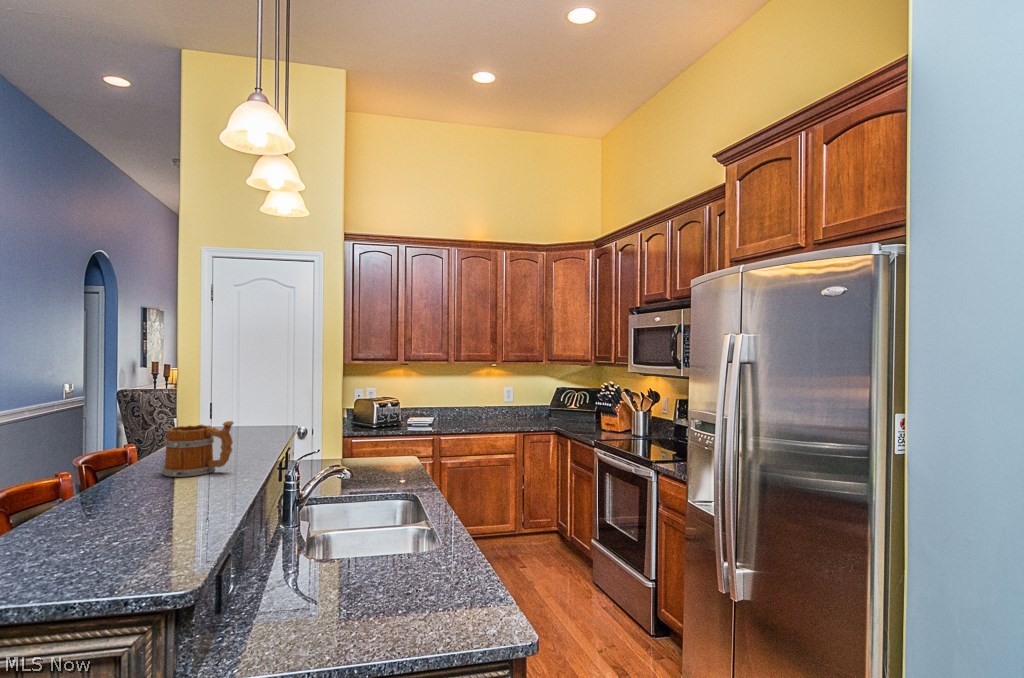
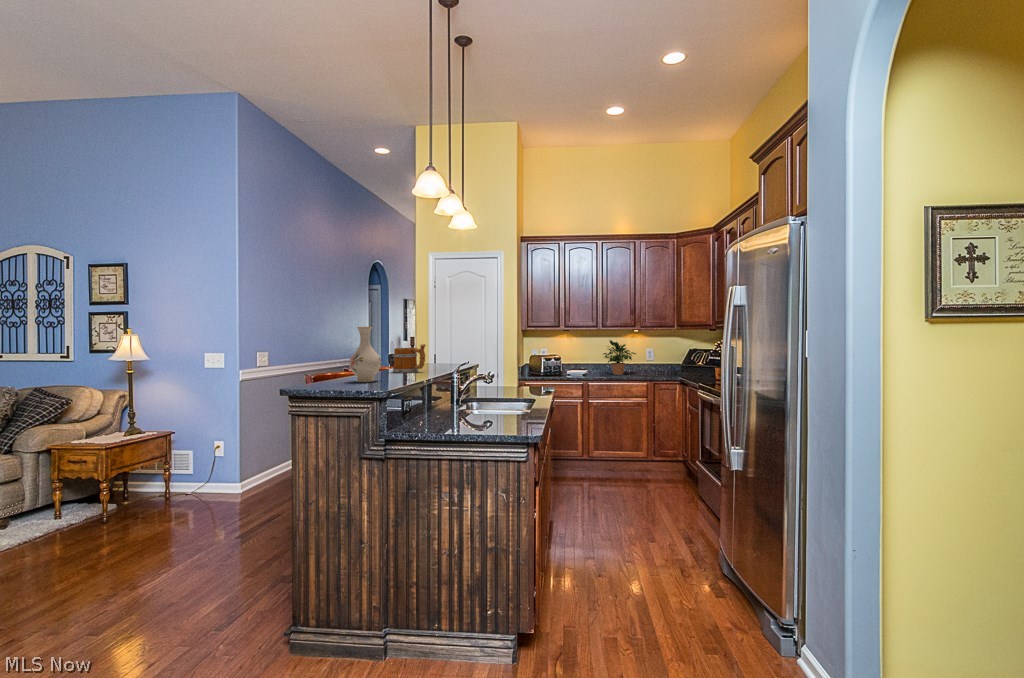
potted plant: none [452,377,499,423] -> present [604,340,636,375]
vase: none [72,404,151,527] -> present [349,327,381,382]

